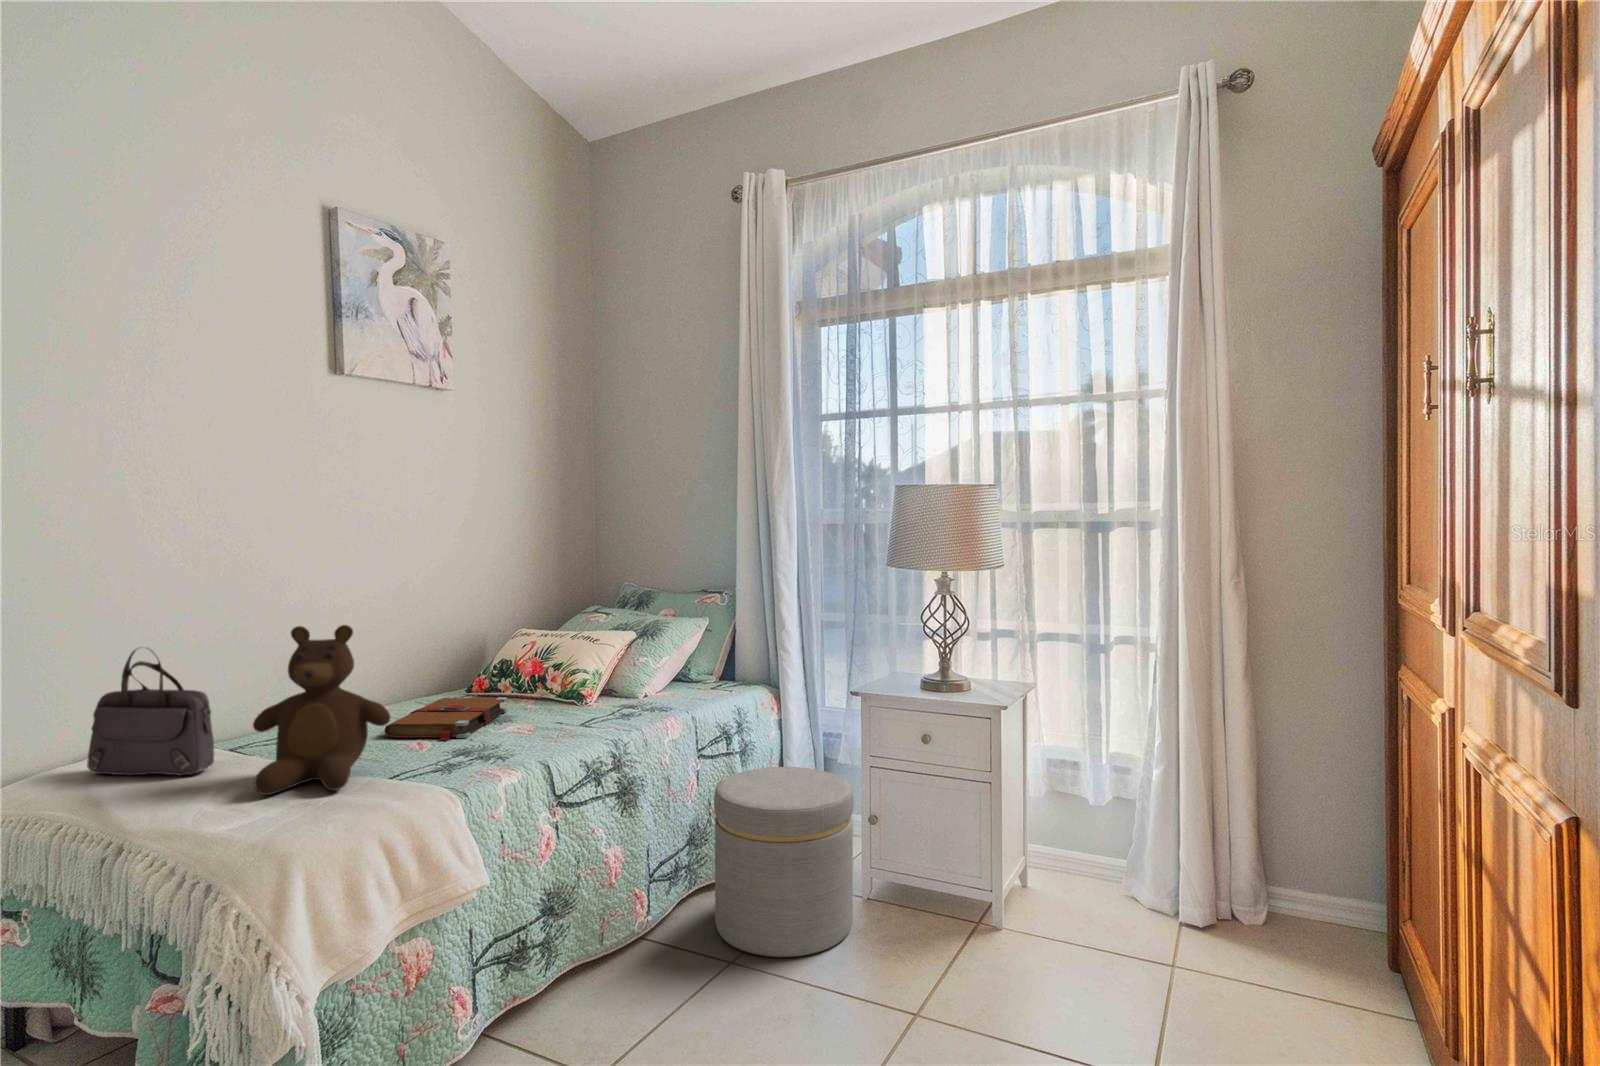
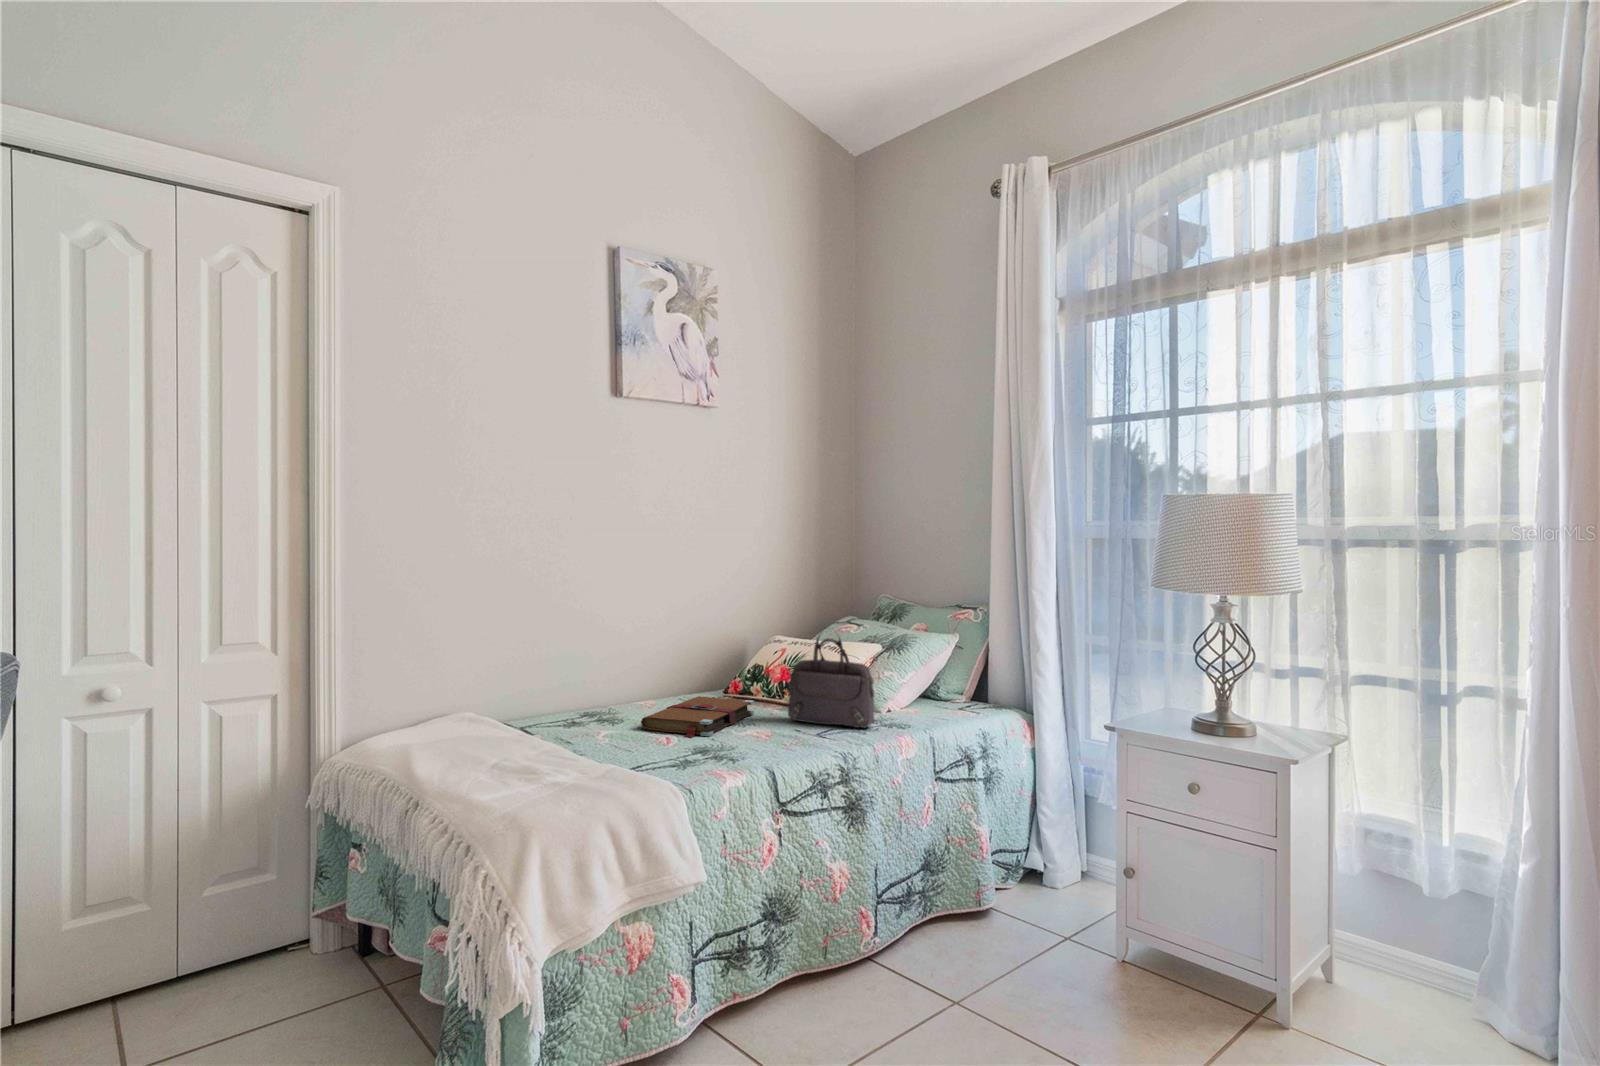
teddy bear: present [253,625,391,795] -> none [521,622,636,774]
handbag: present [87,648,214,776] -> present [788,637,874,728]
ottoman: present [714,767,853,957] -> none [946,799,1102,1011]

